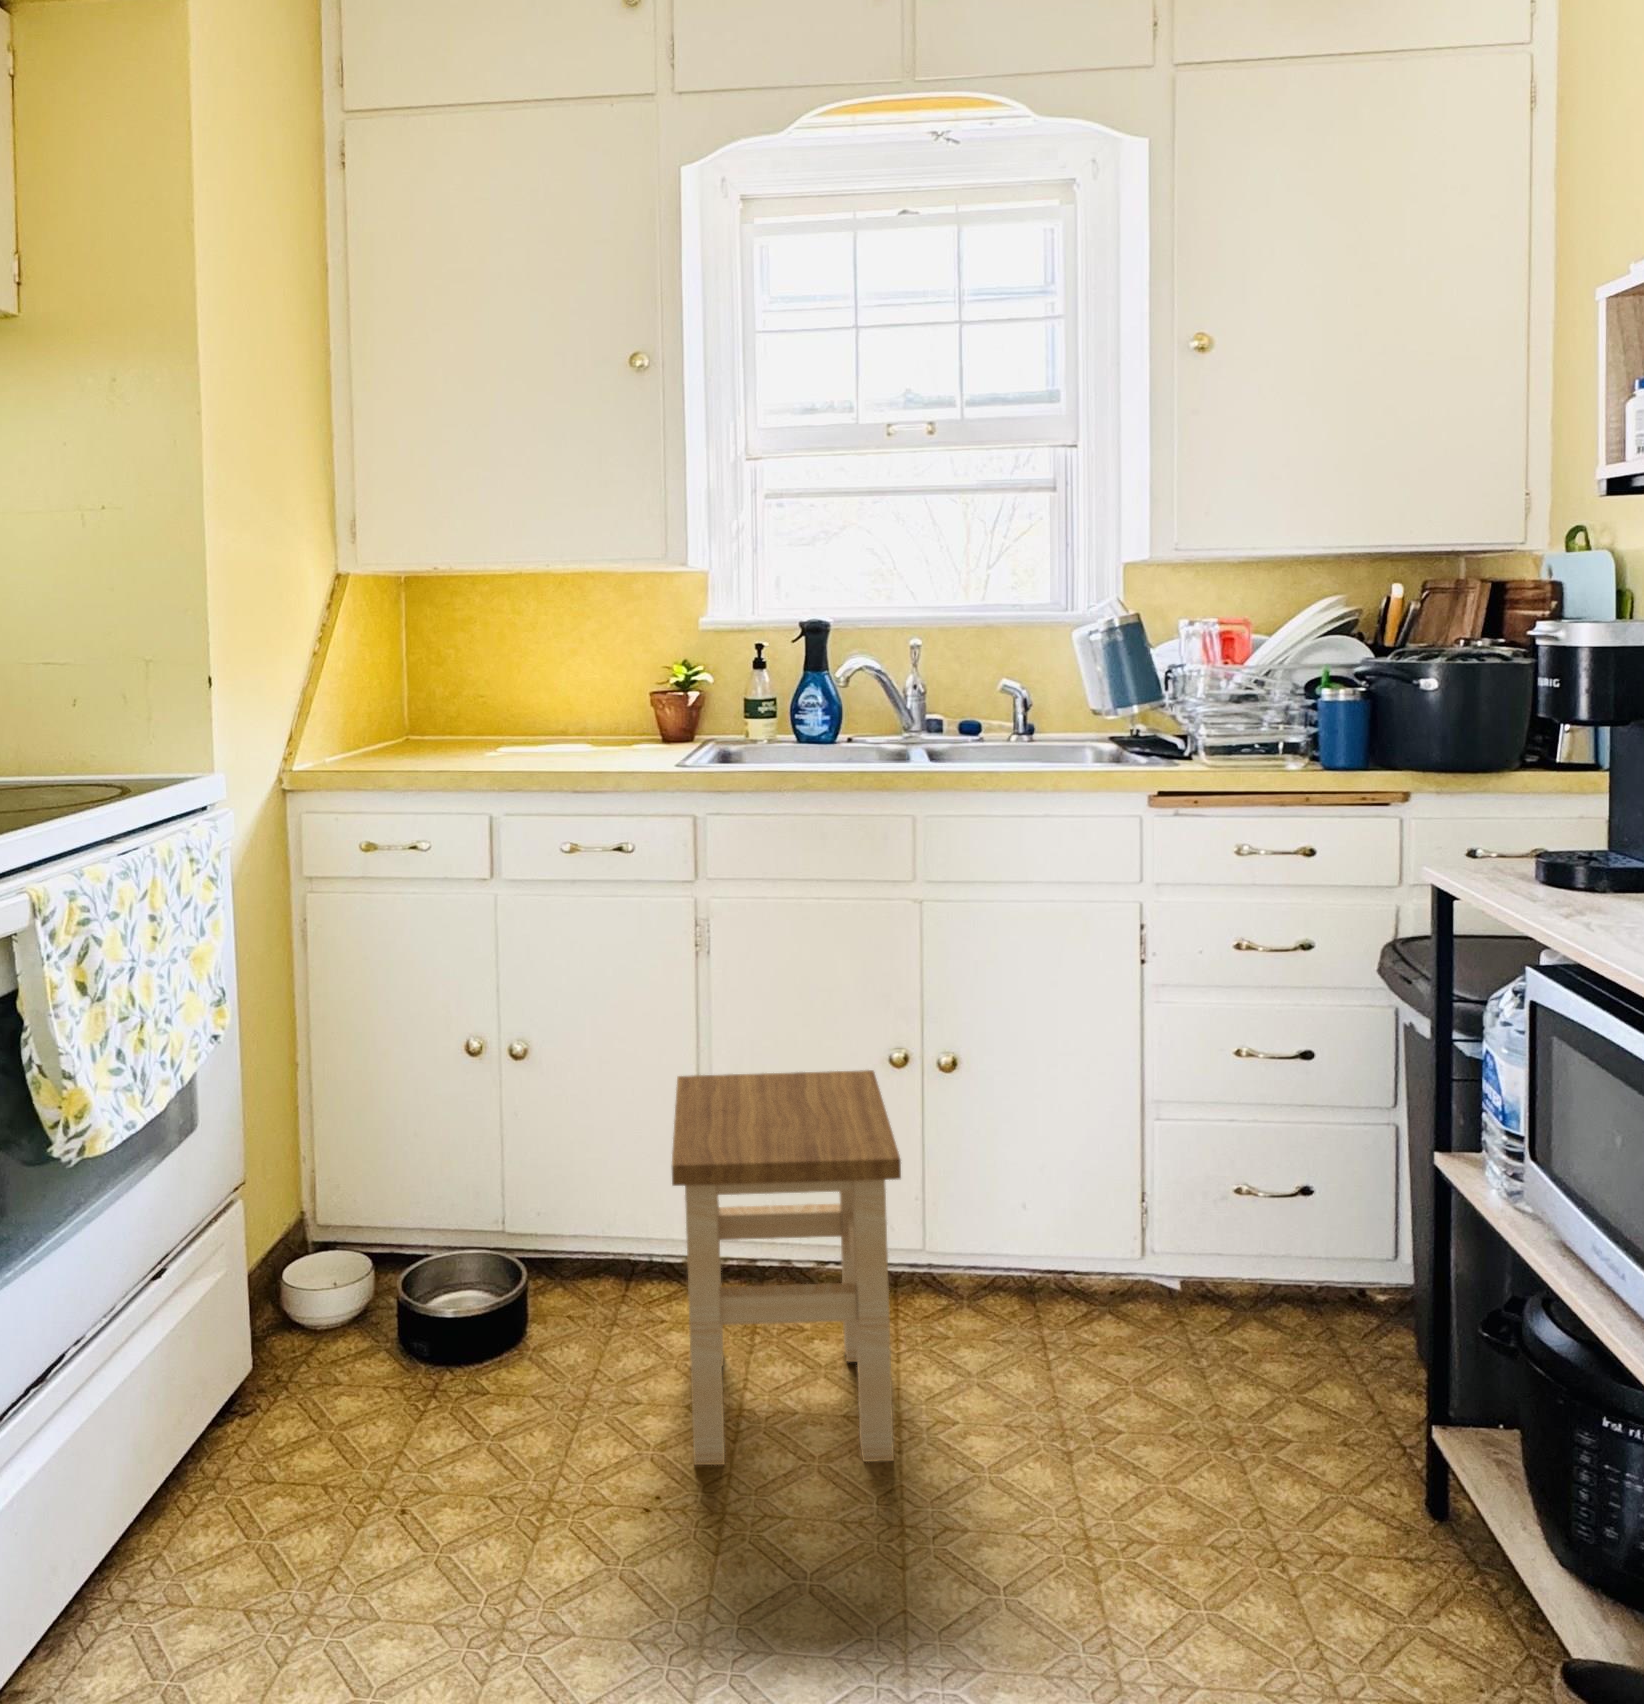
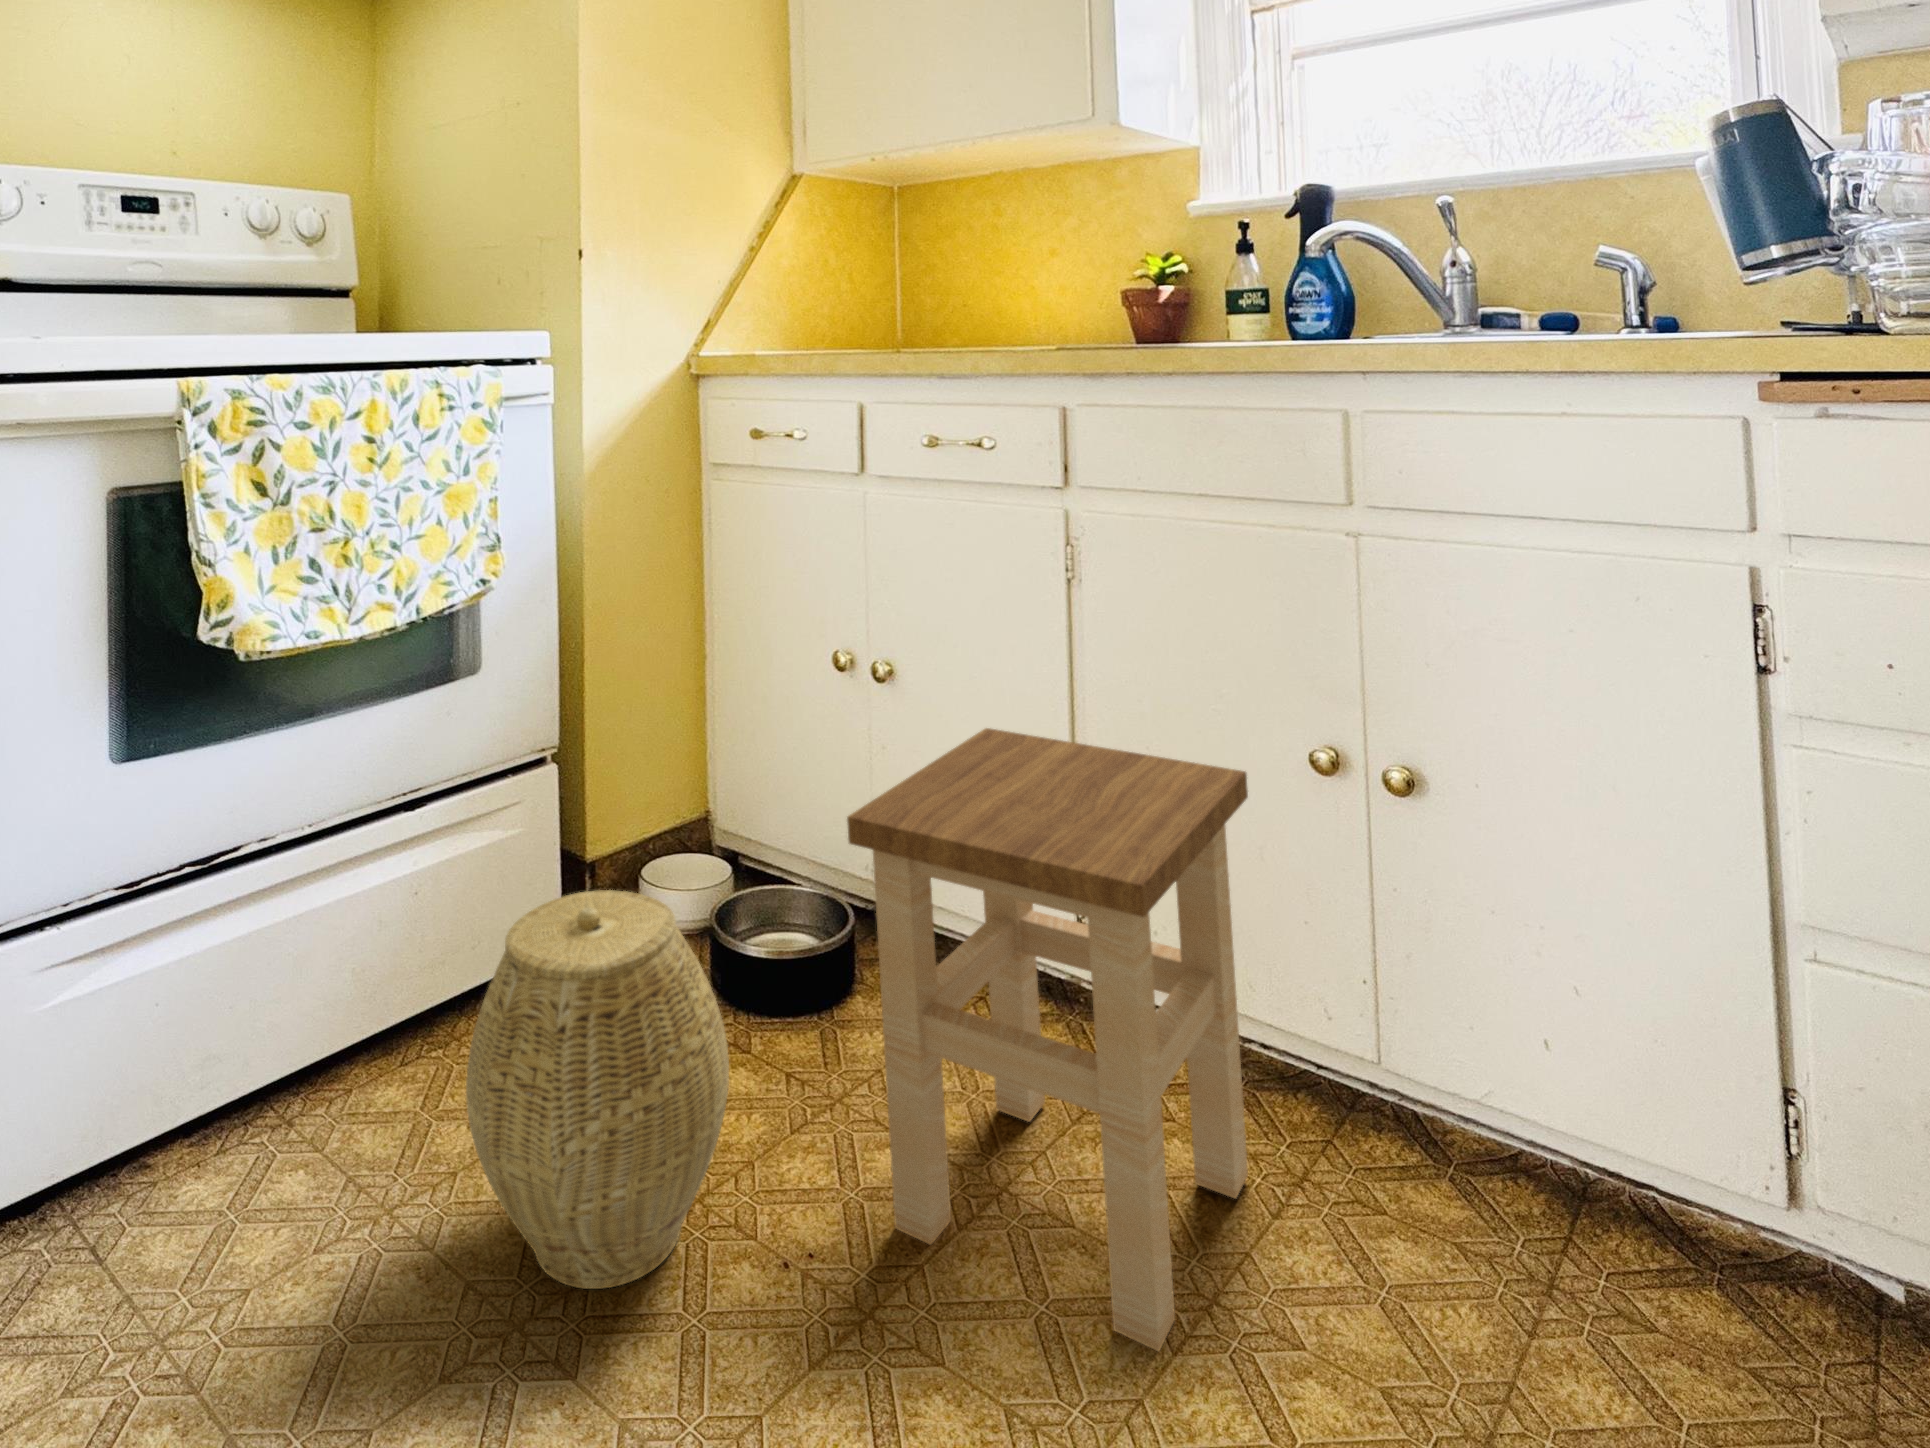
woven basket: none [387,1274,605,1603] -> present [466,890,729,1289]

